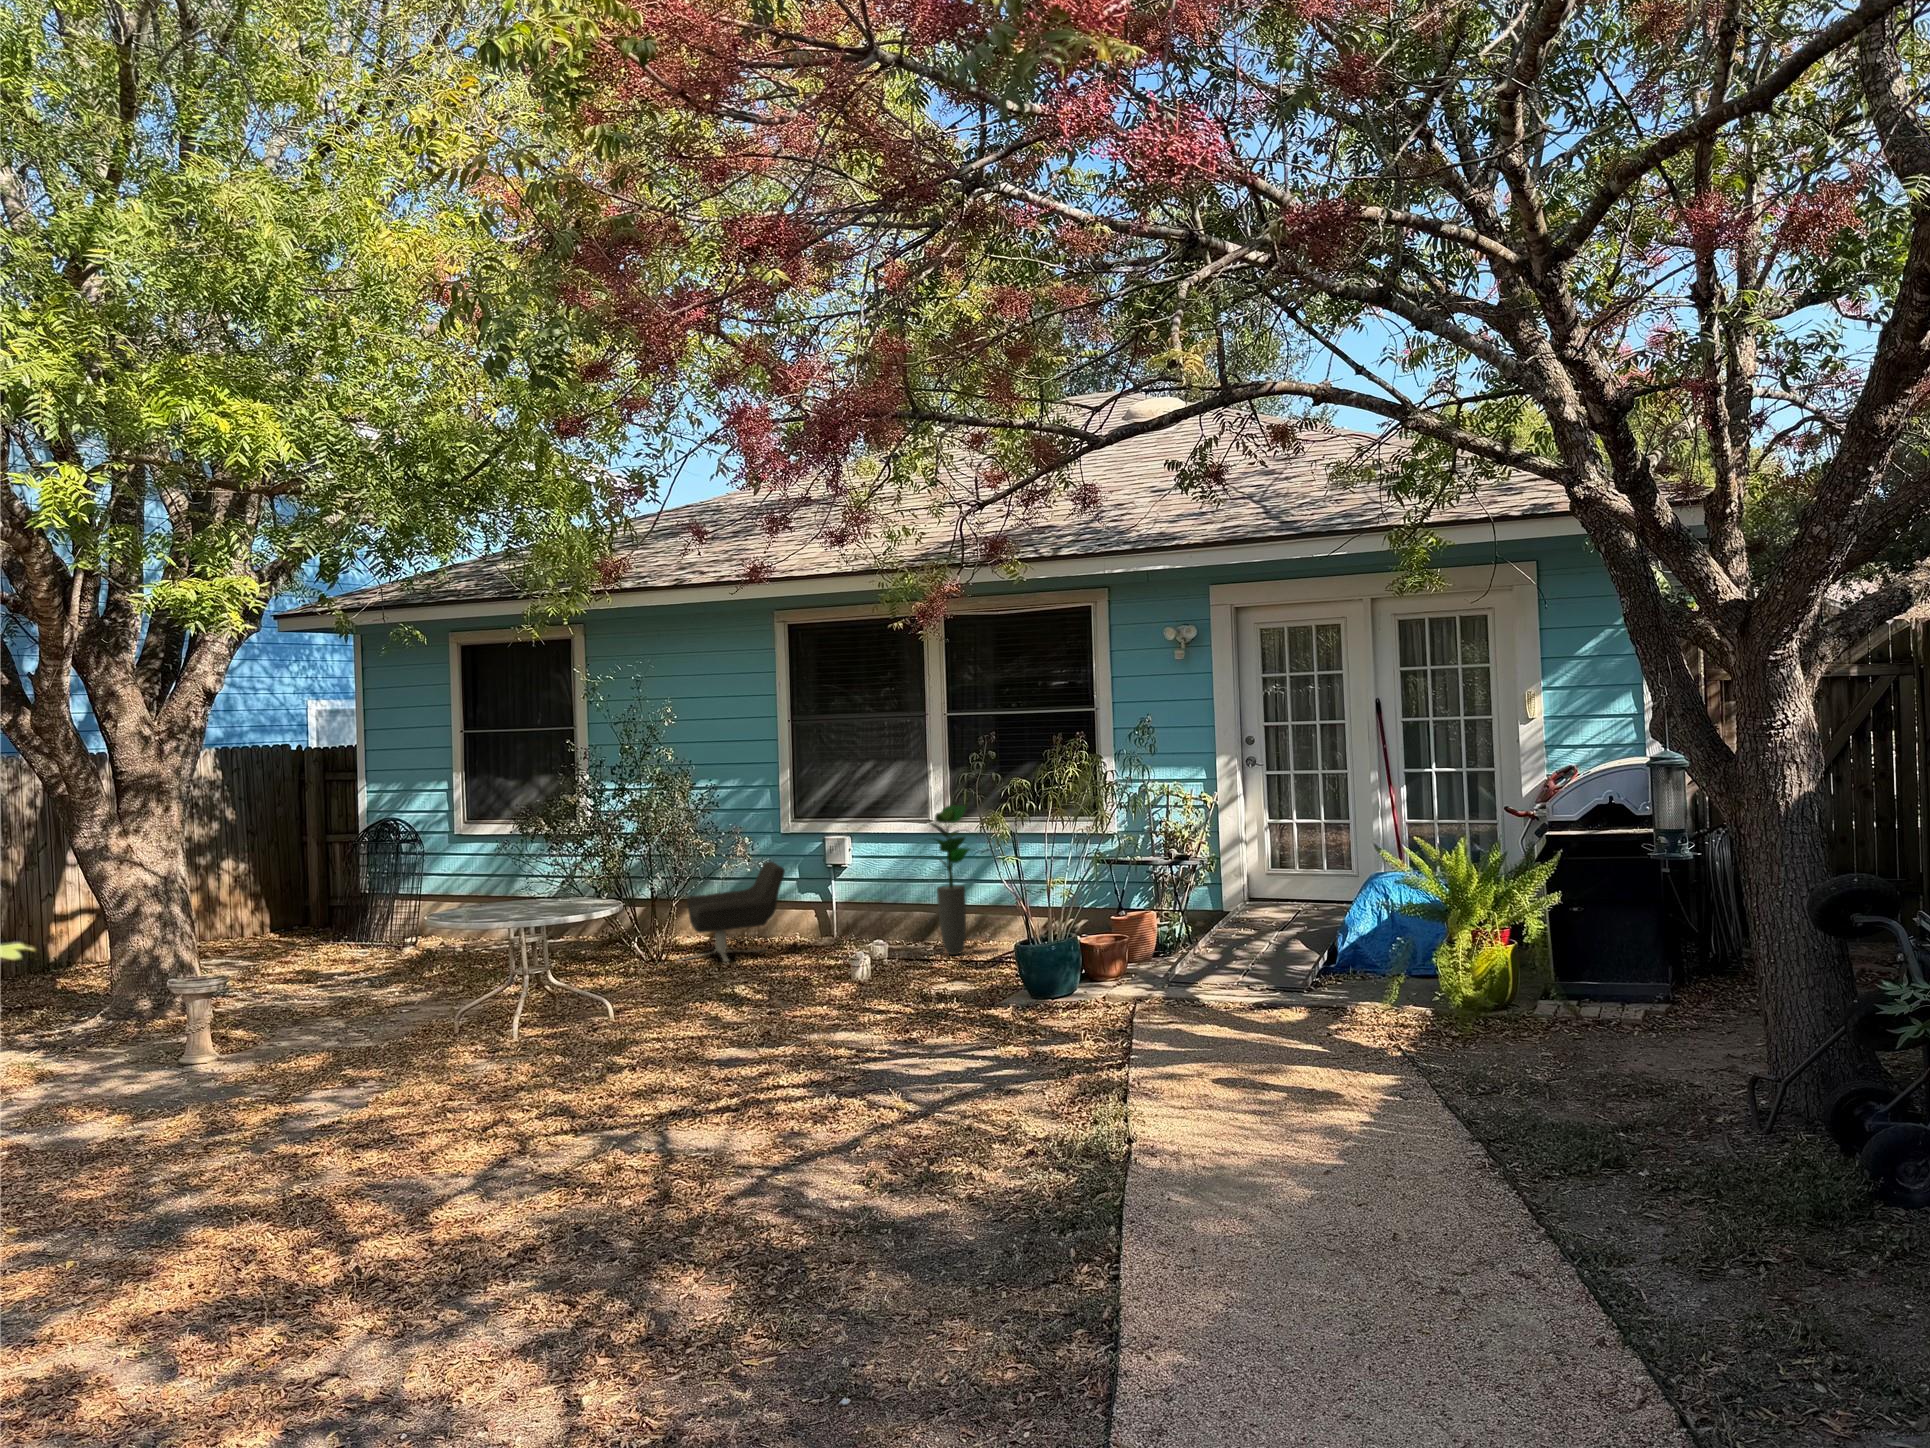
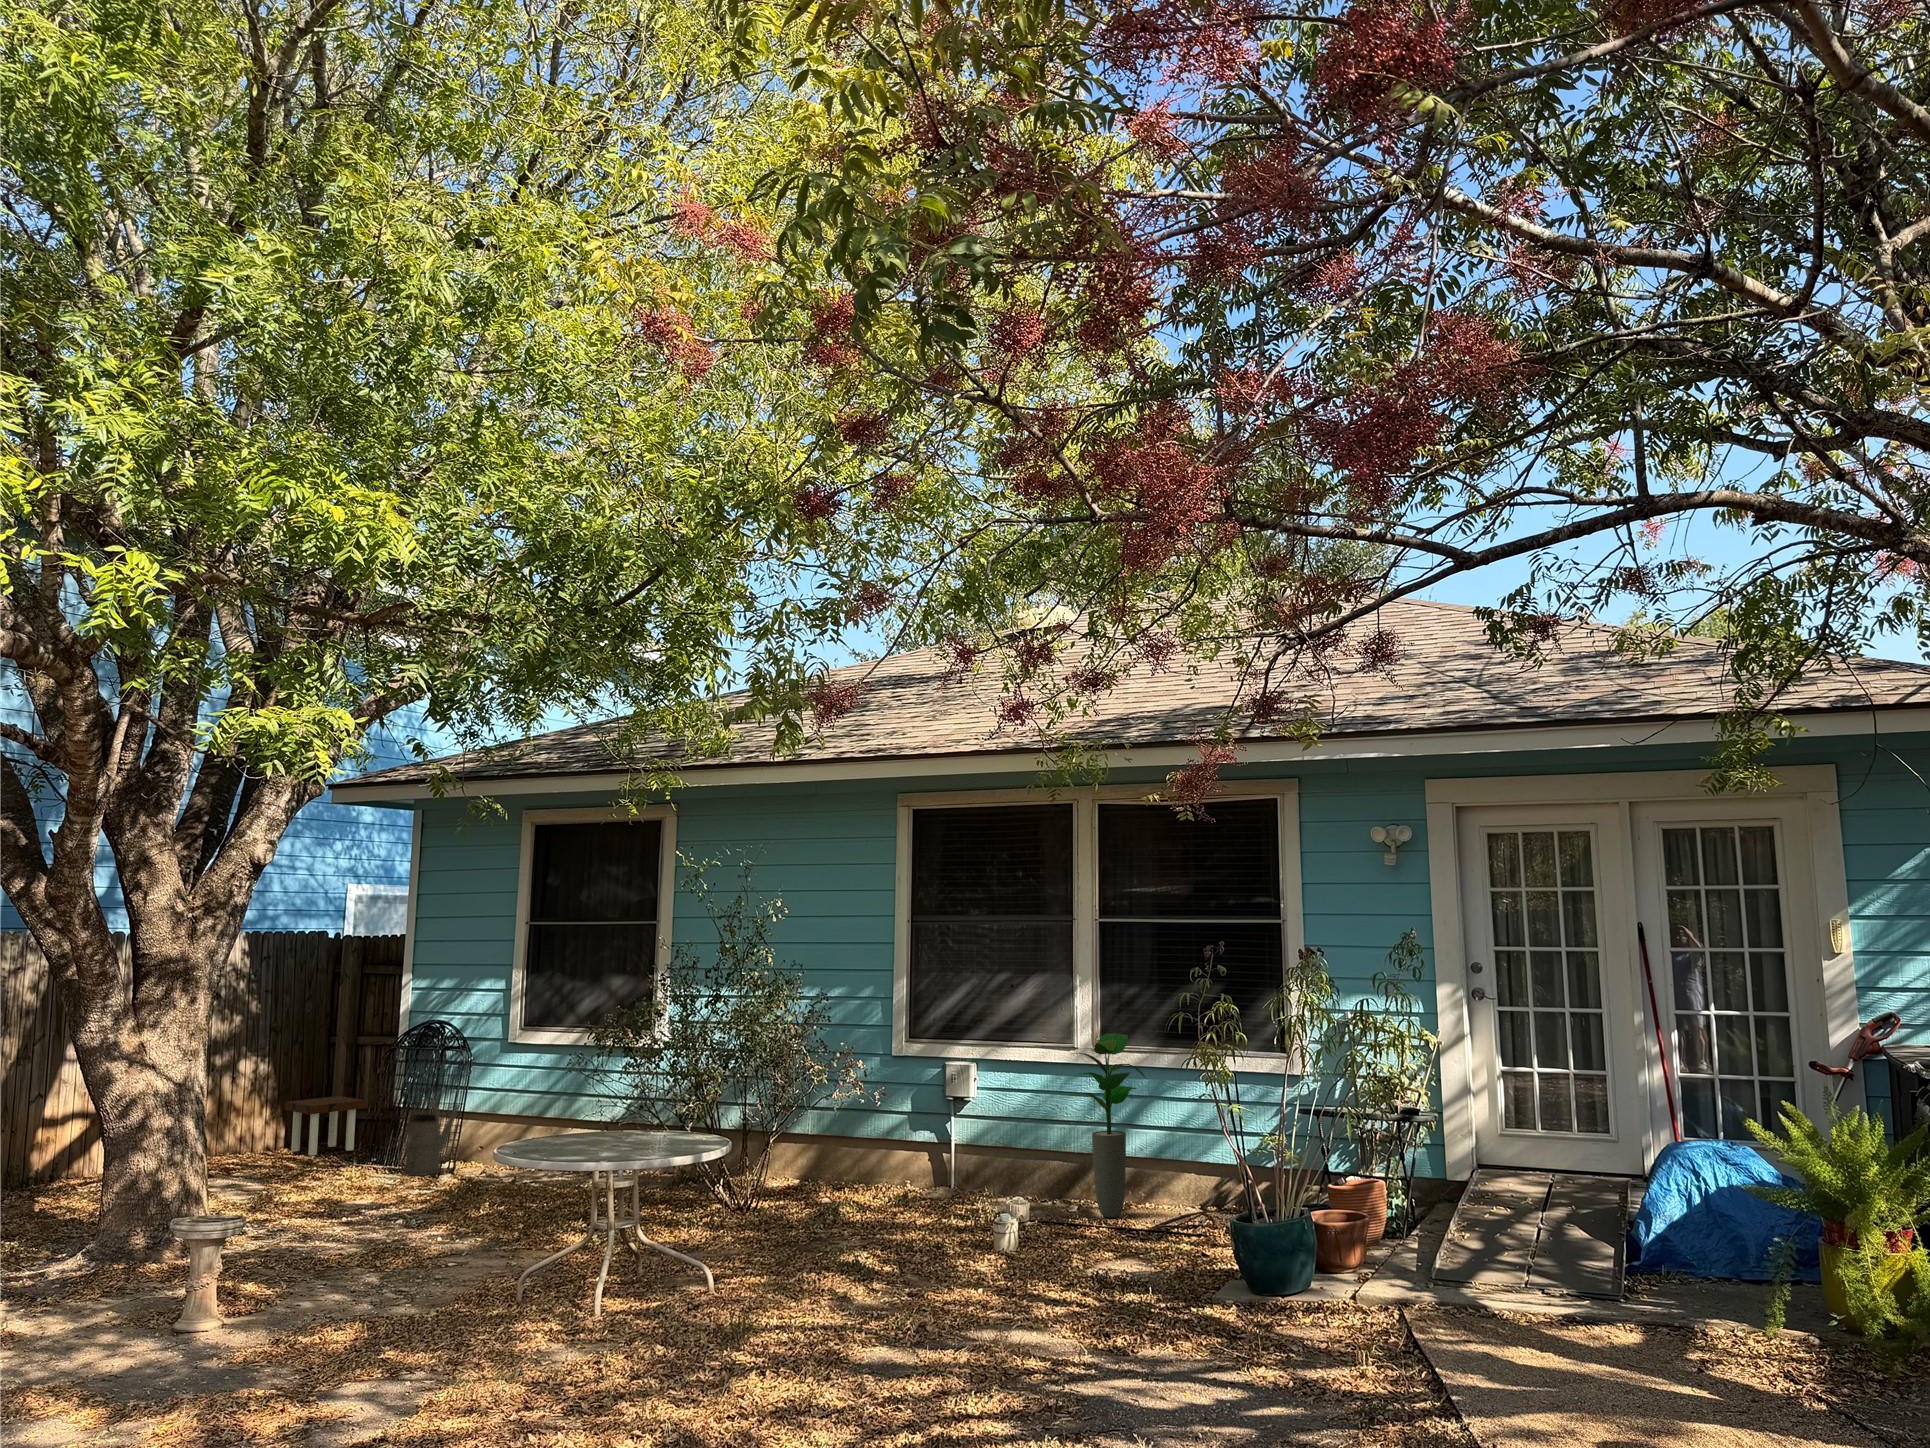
lounge chair: present [679,861,785,961] -> none [771,1091,905,1213]
side table: none [266,886,336,937] -> present [284,1096,365,1155]
watering can: none [370,886,416,949] -> present [403,1100,459,1176]

